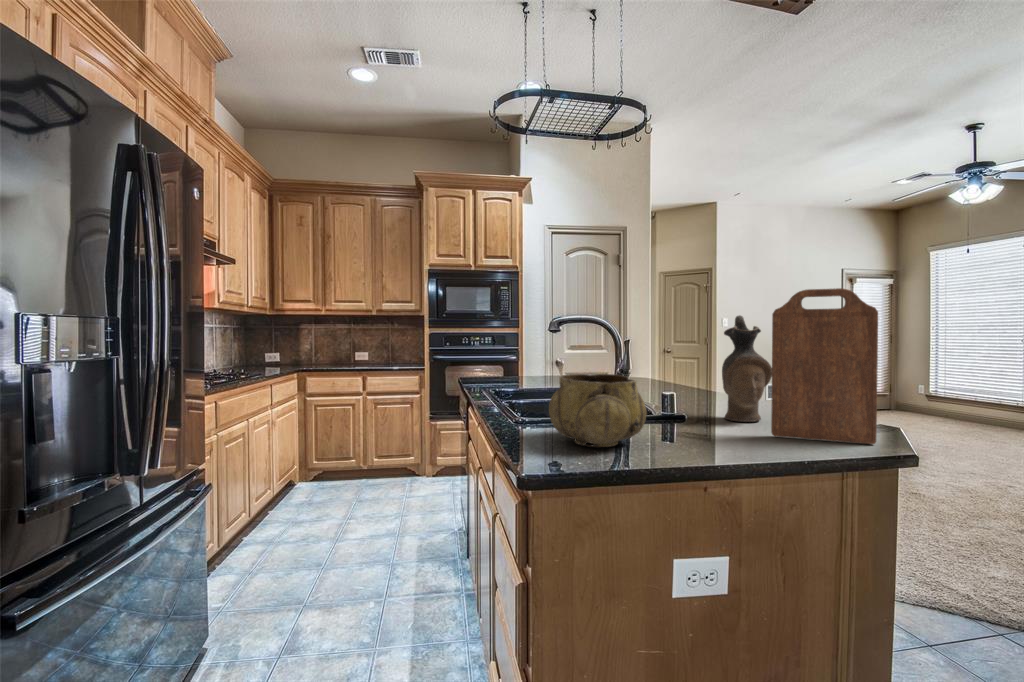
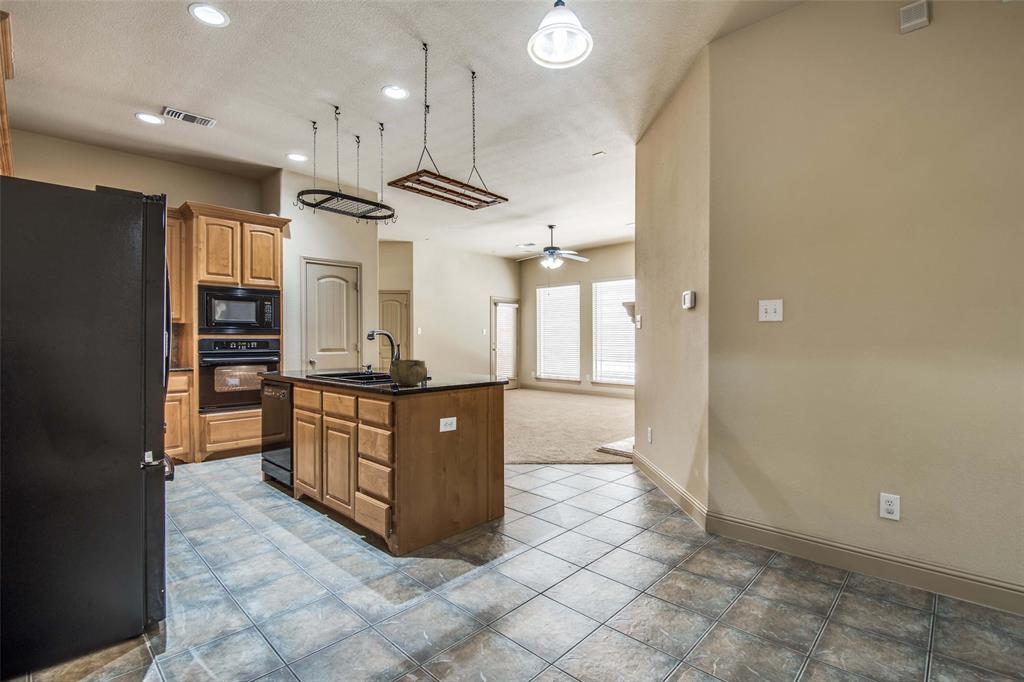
cutting board: present [771,288,878,444] -> none [465,328,496,381]
ceramic pitcher: present [722,315,772,422] -> none [446,335,464,378]

